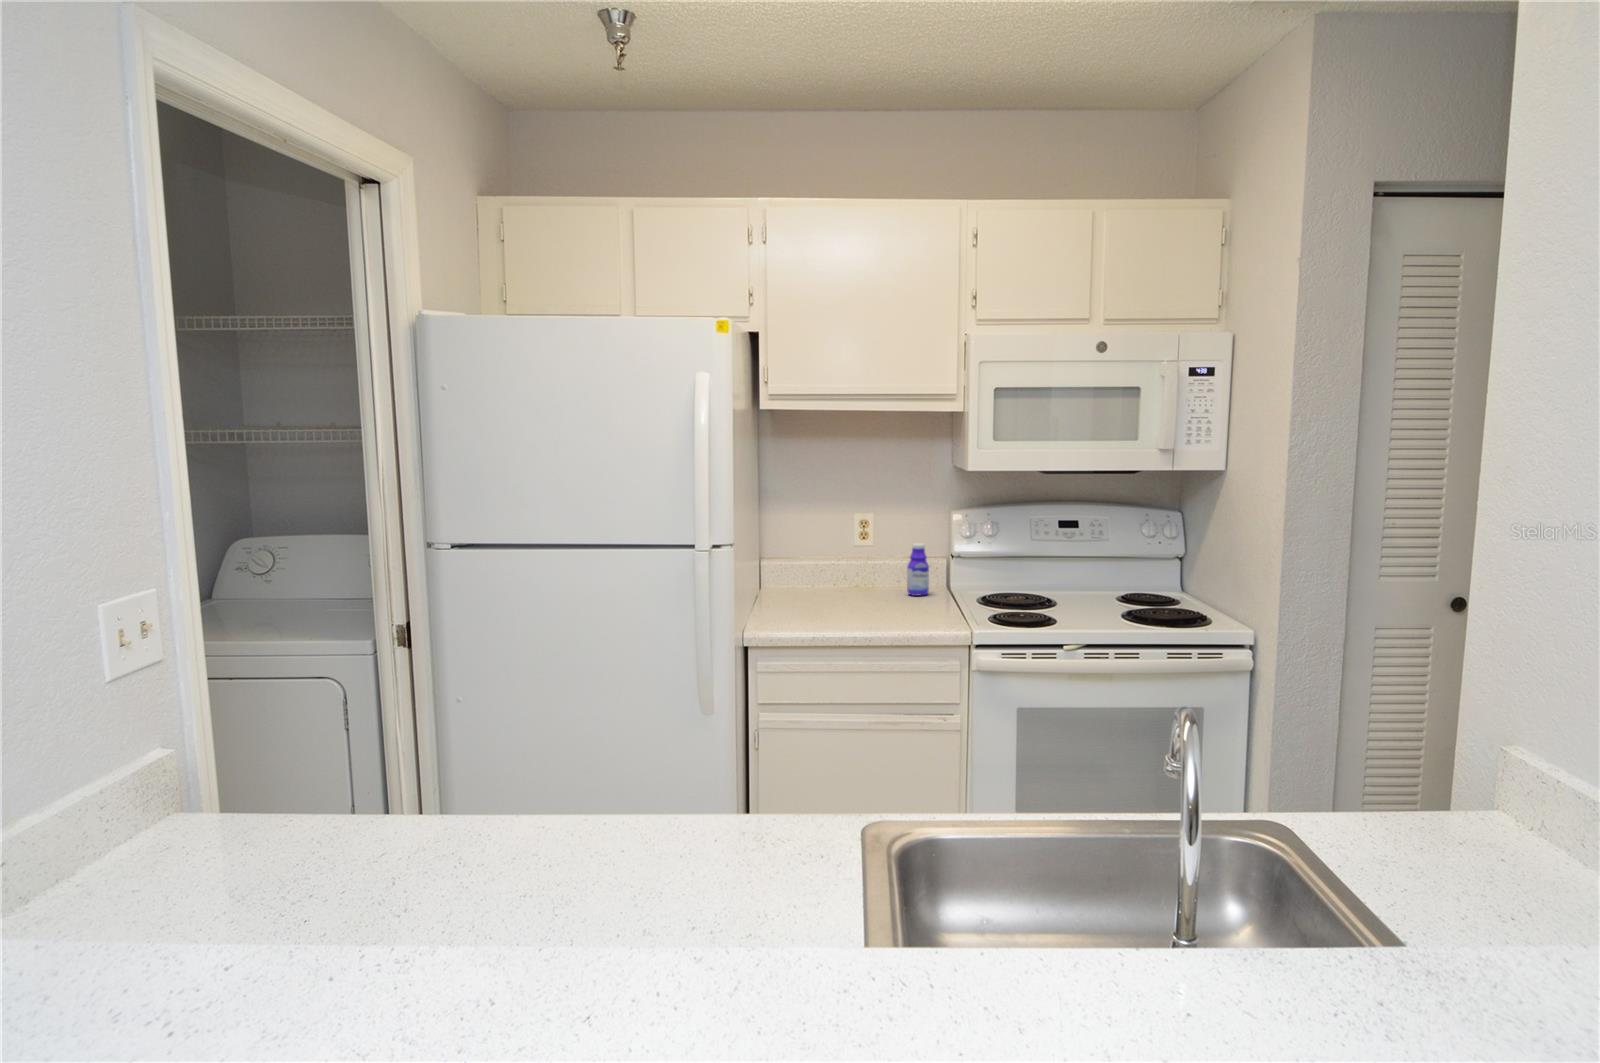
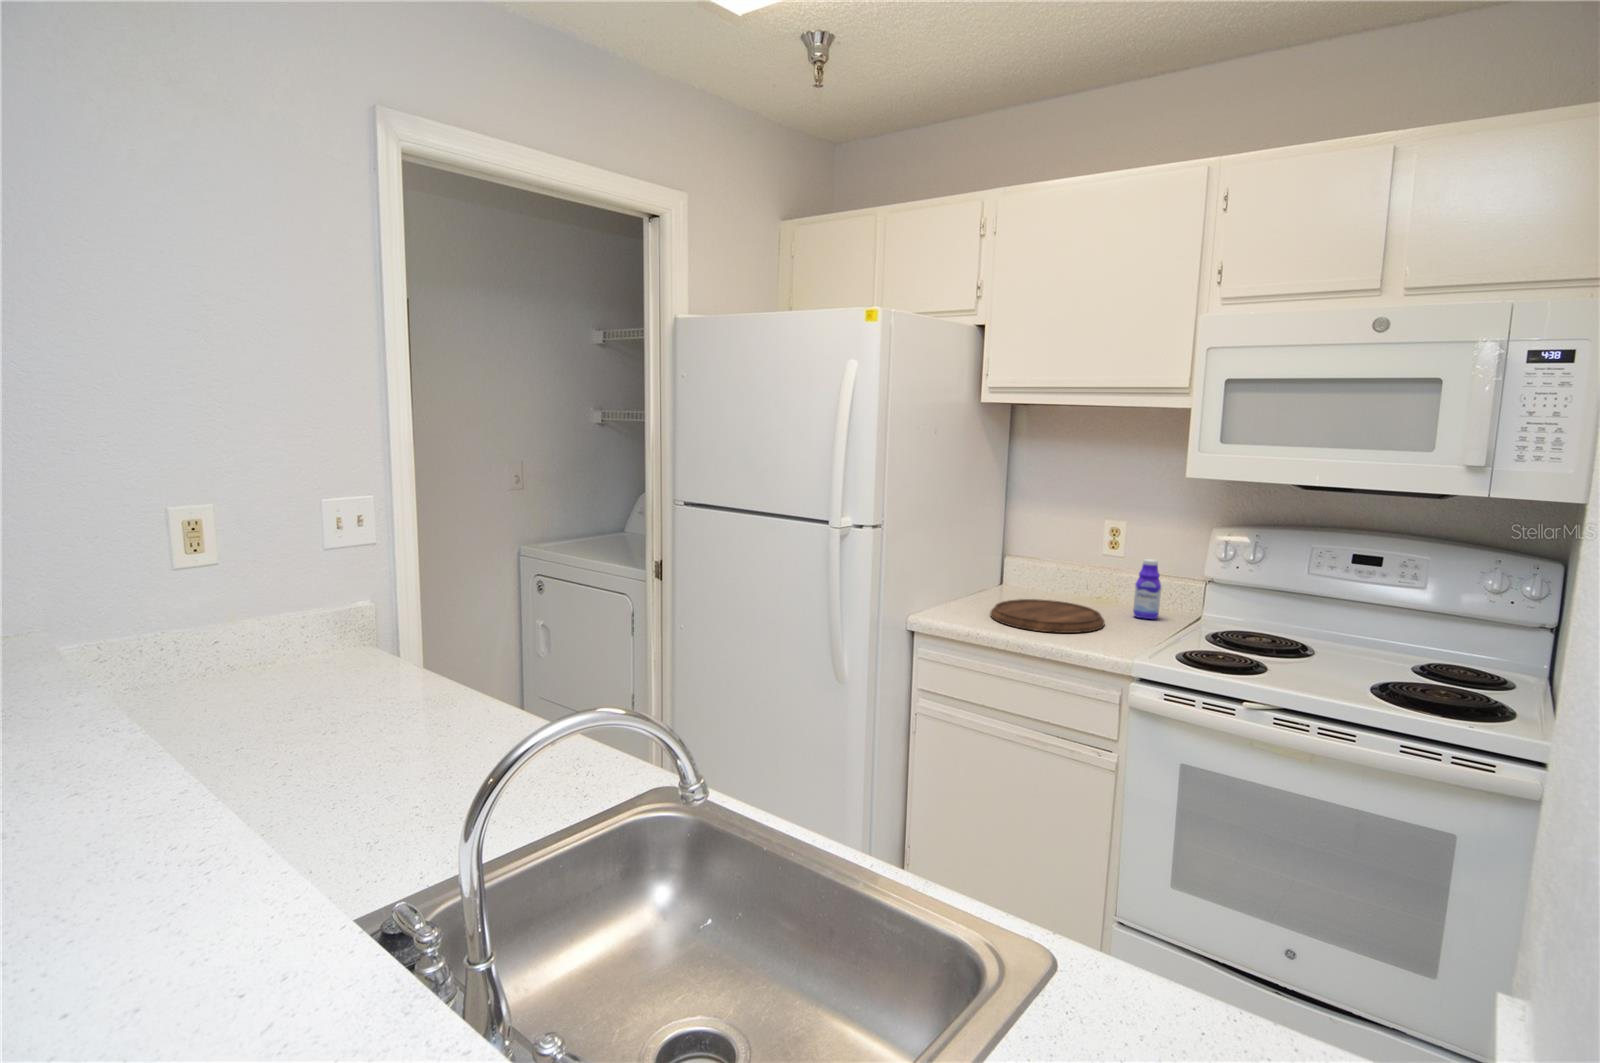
cutting board: none [805,592,906,621] -> present [990,599,1104,633]

